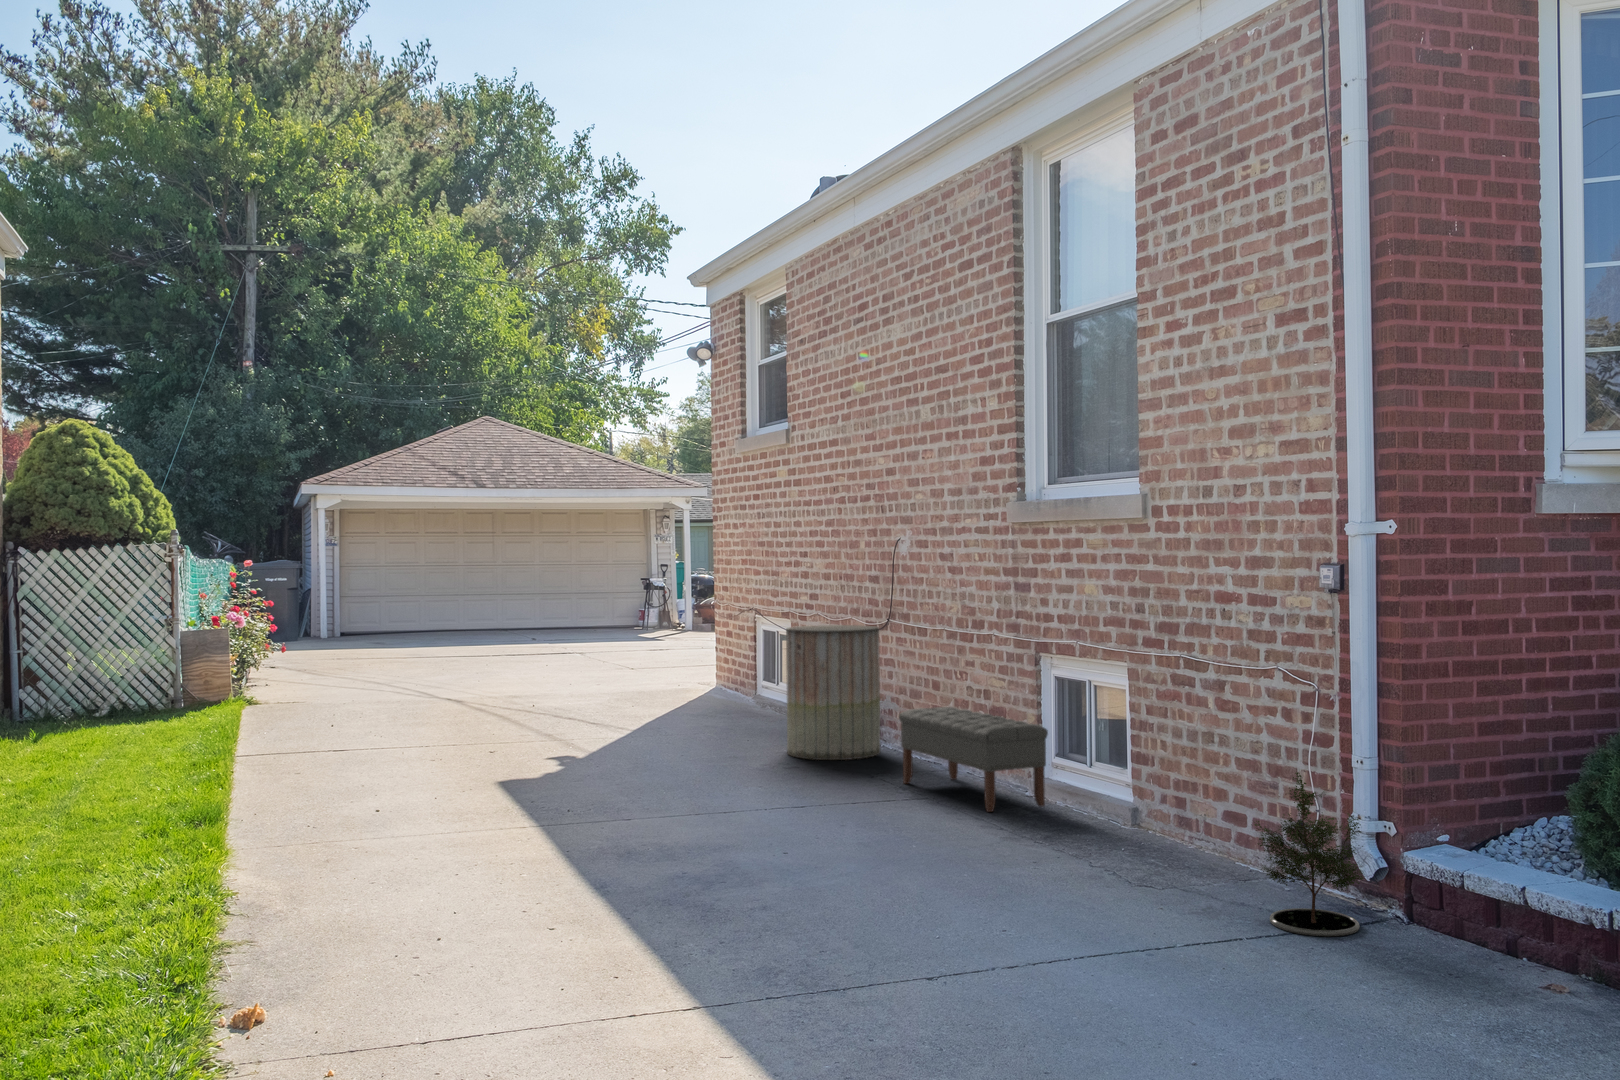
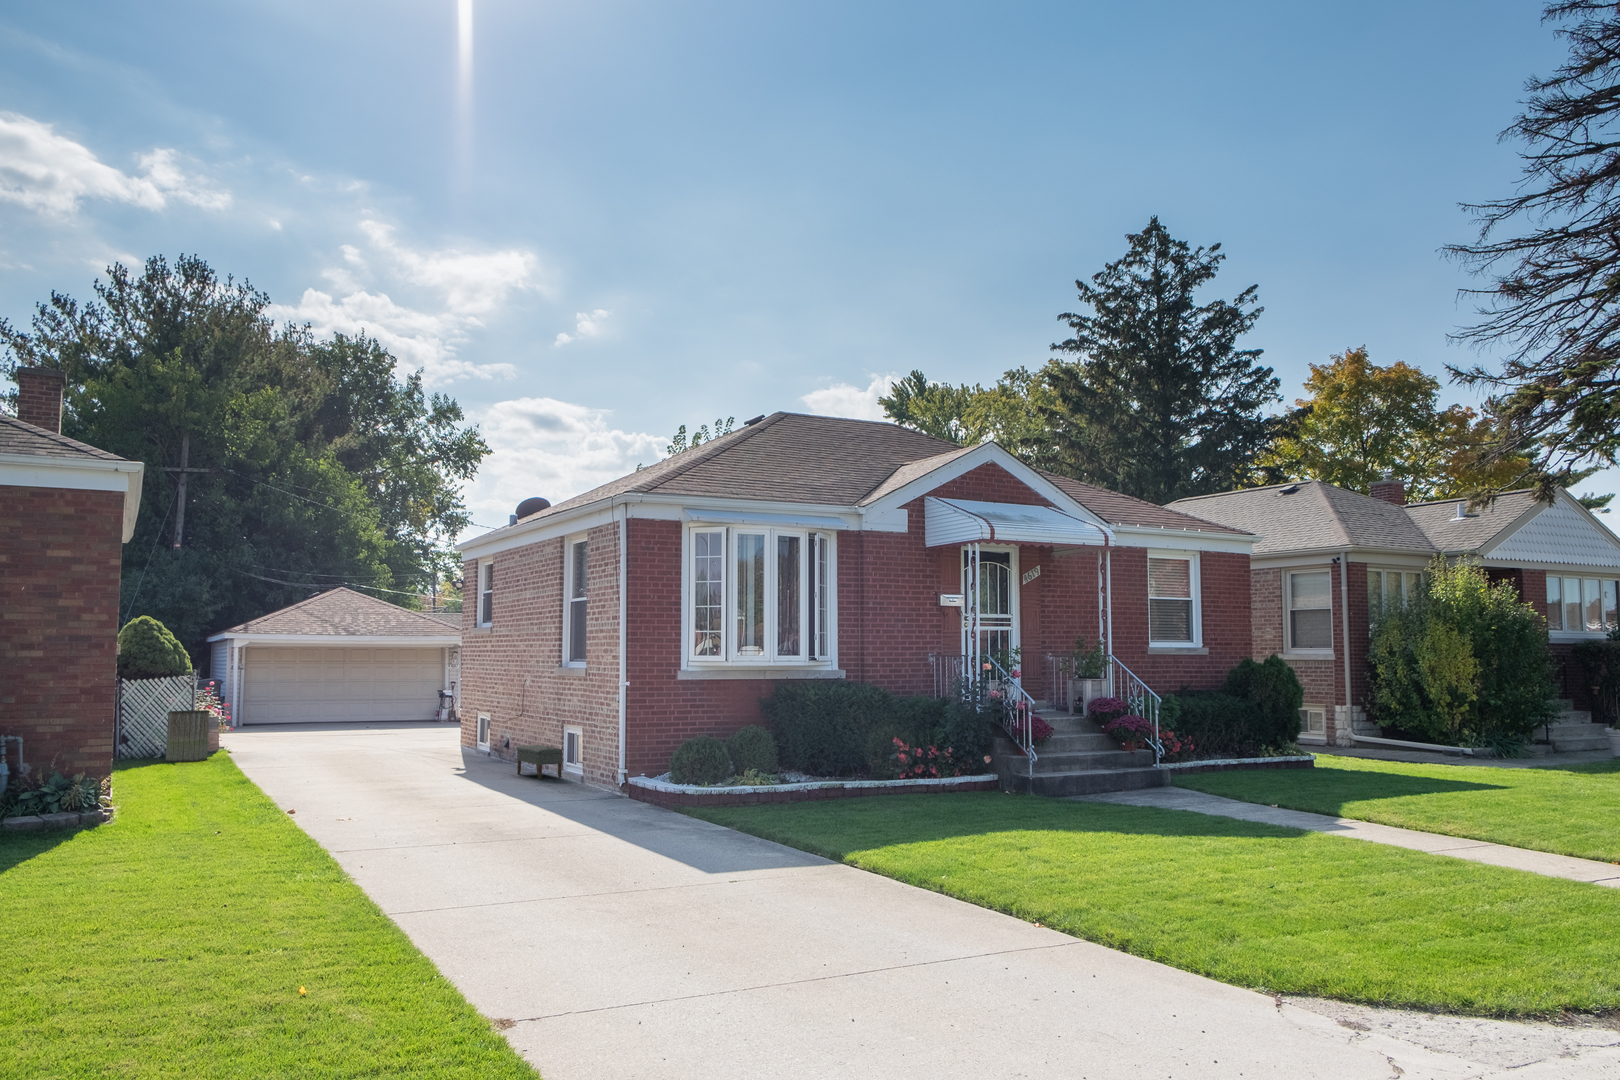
trash can: present [786,625,880,760] -> present [166,710,209,762]
potted tree: present [1255,772,1365,936] -> none [583,752,613,797]

